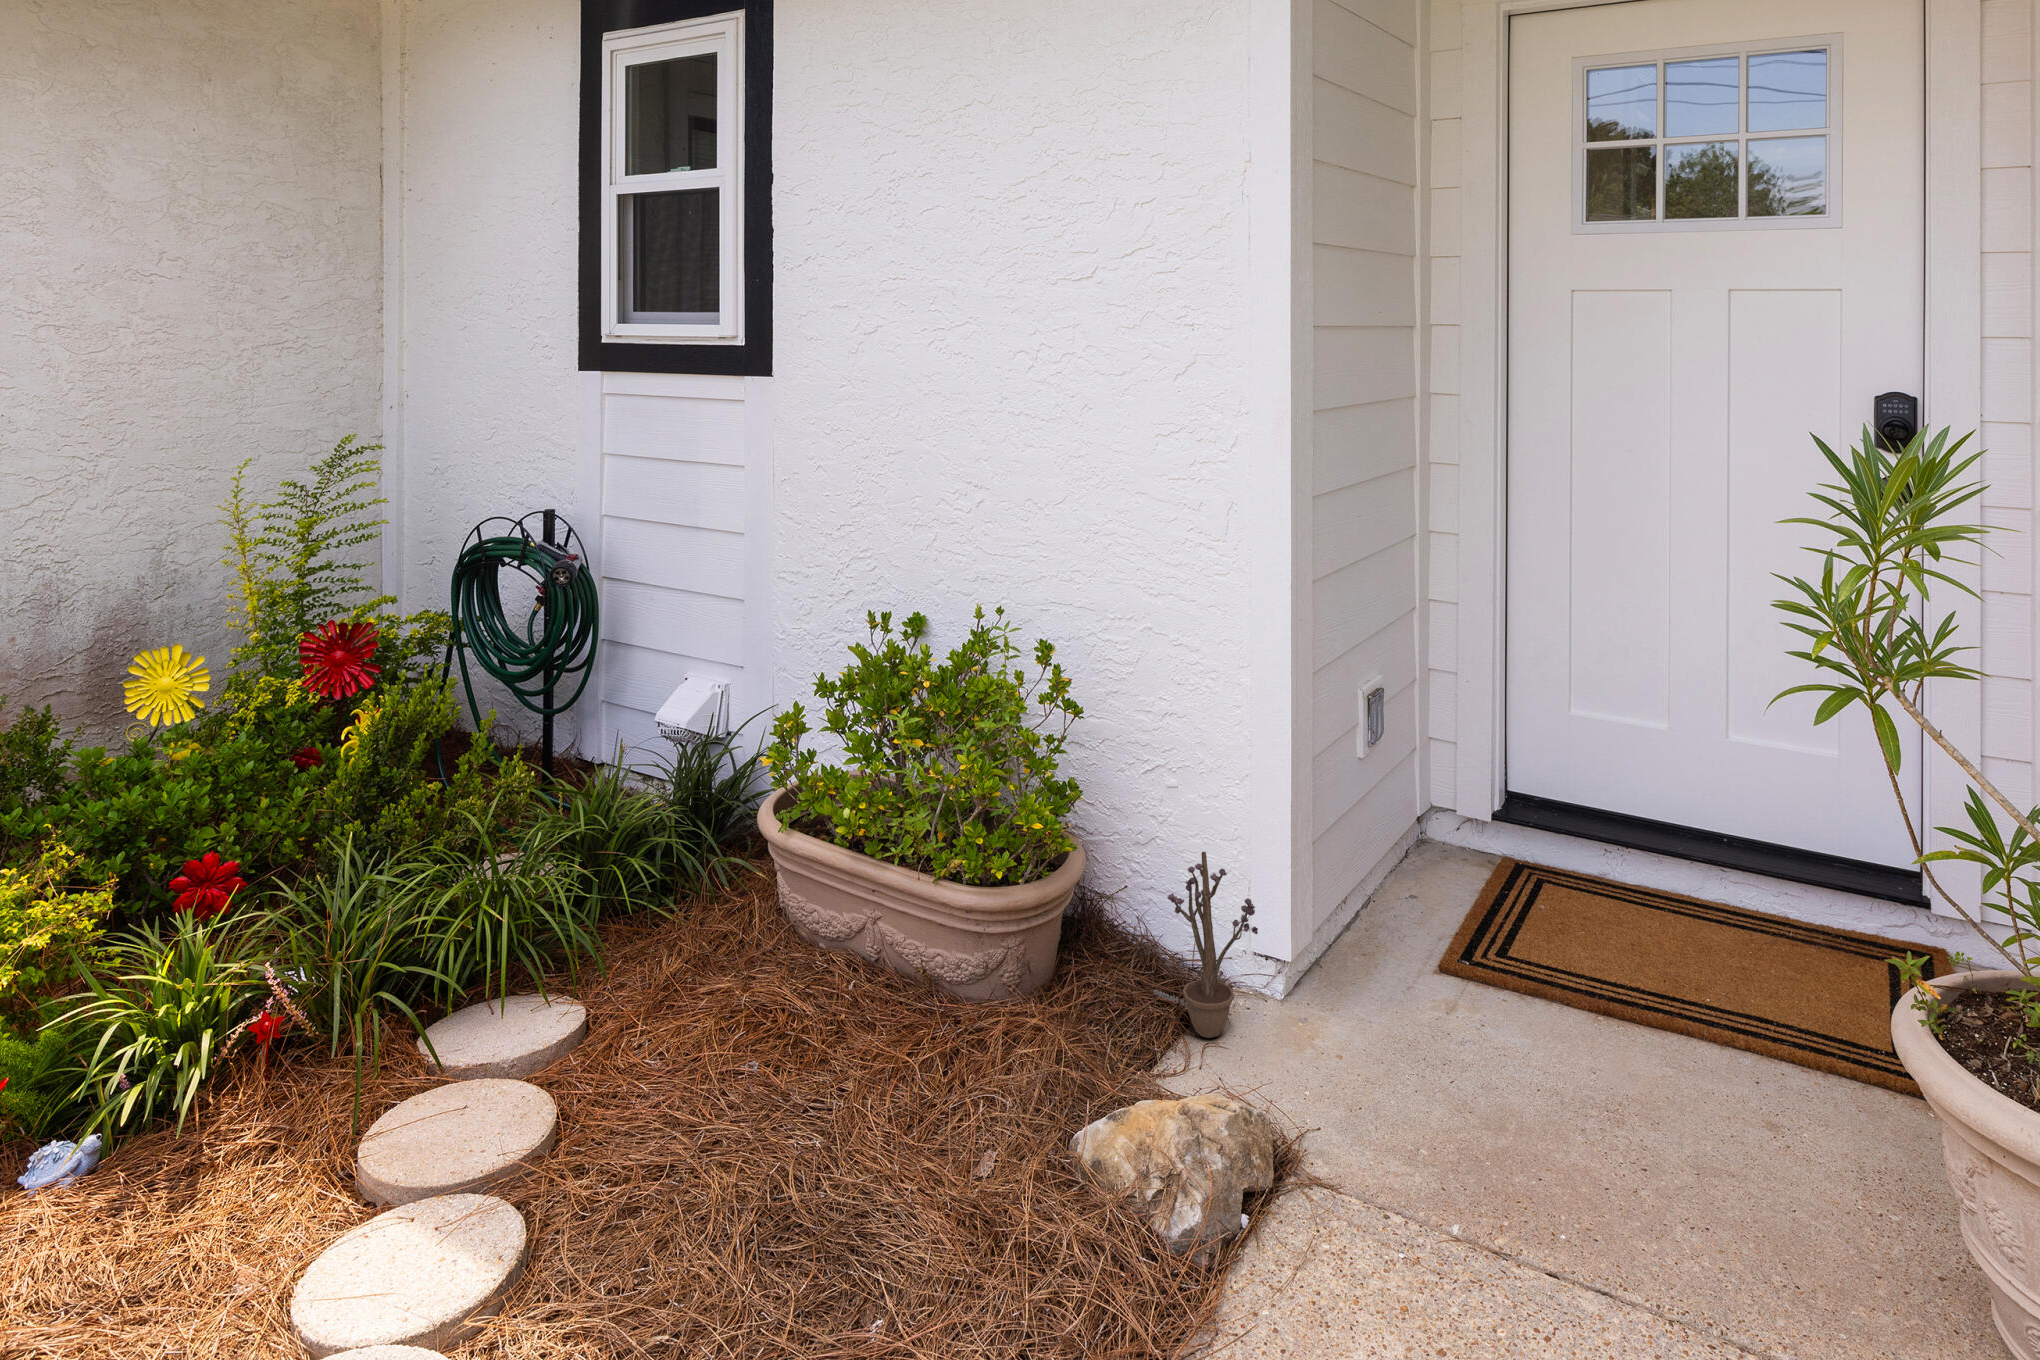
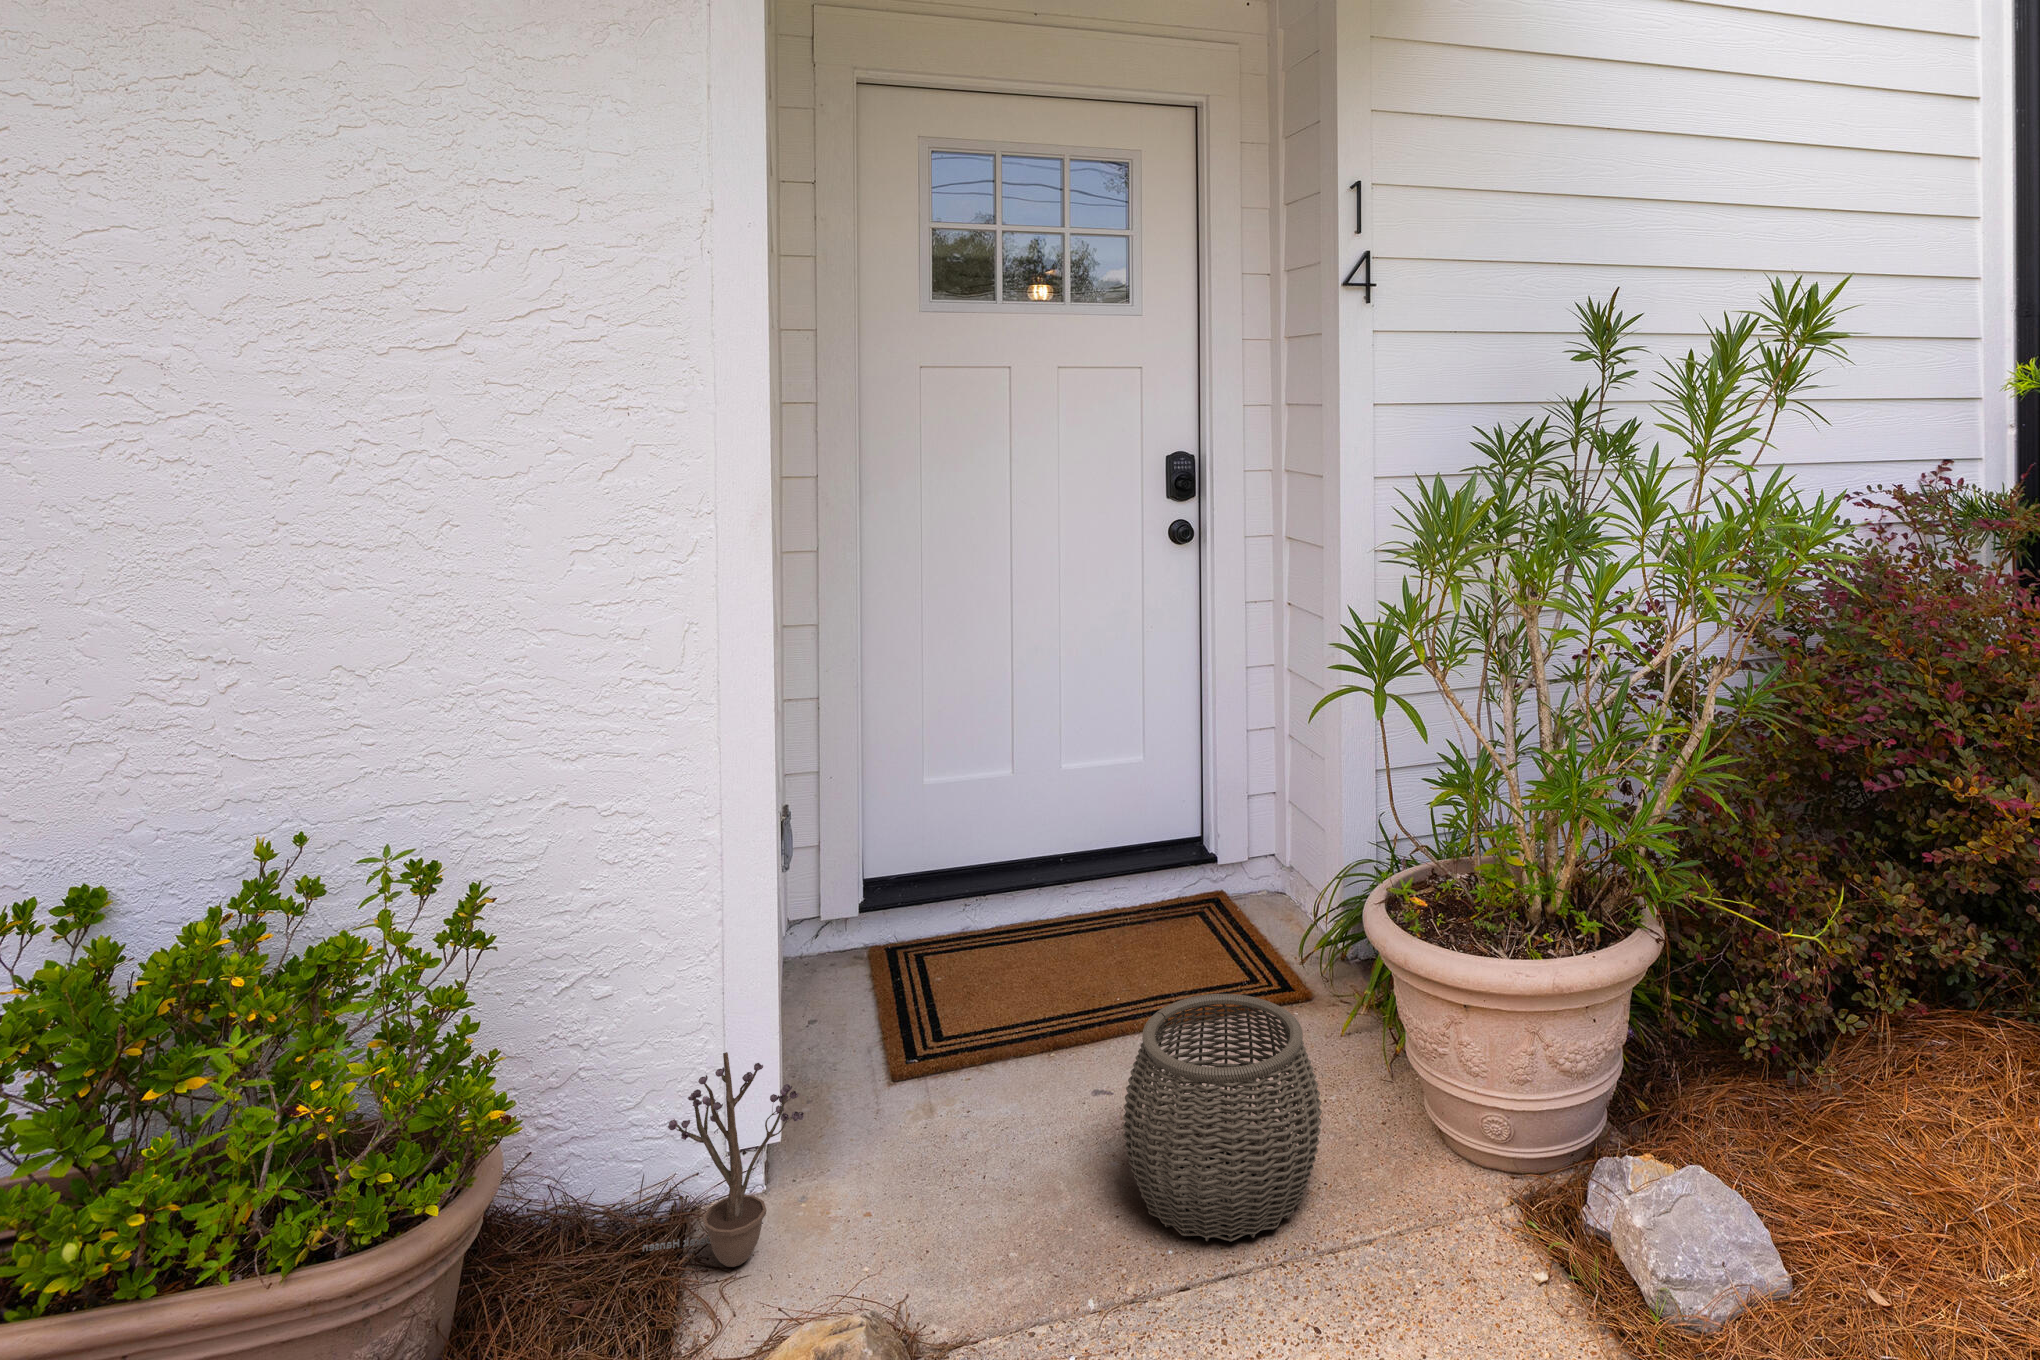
woven basket: none [1551,982,1807,1280] -> present [1123,994,1322,1242]

